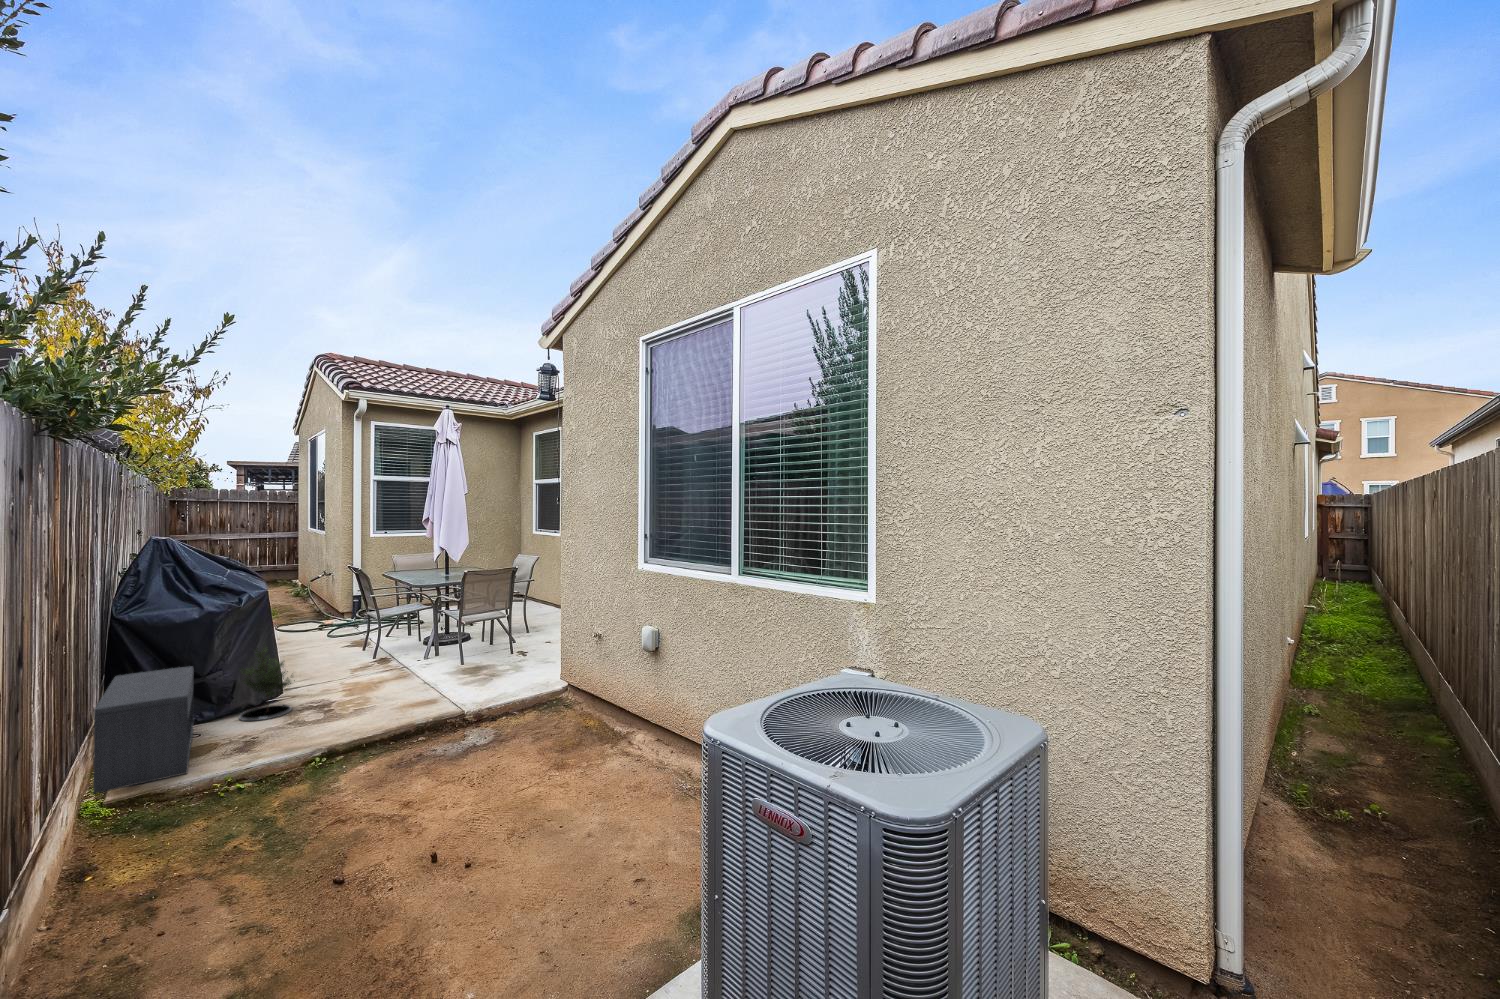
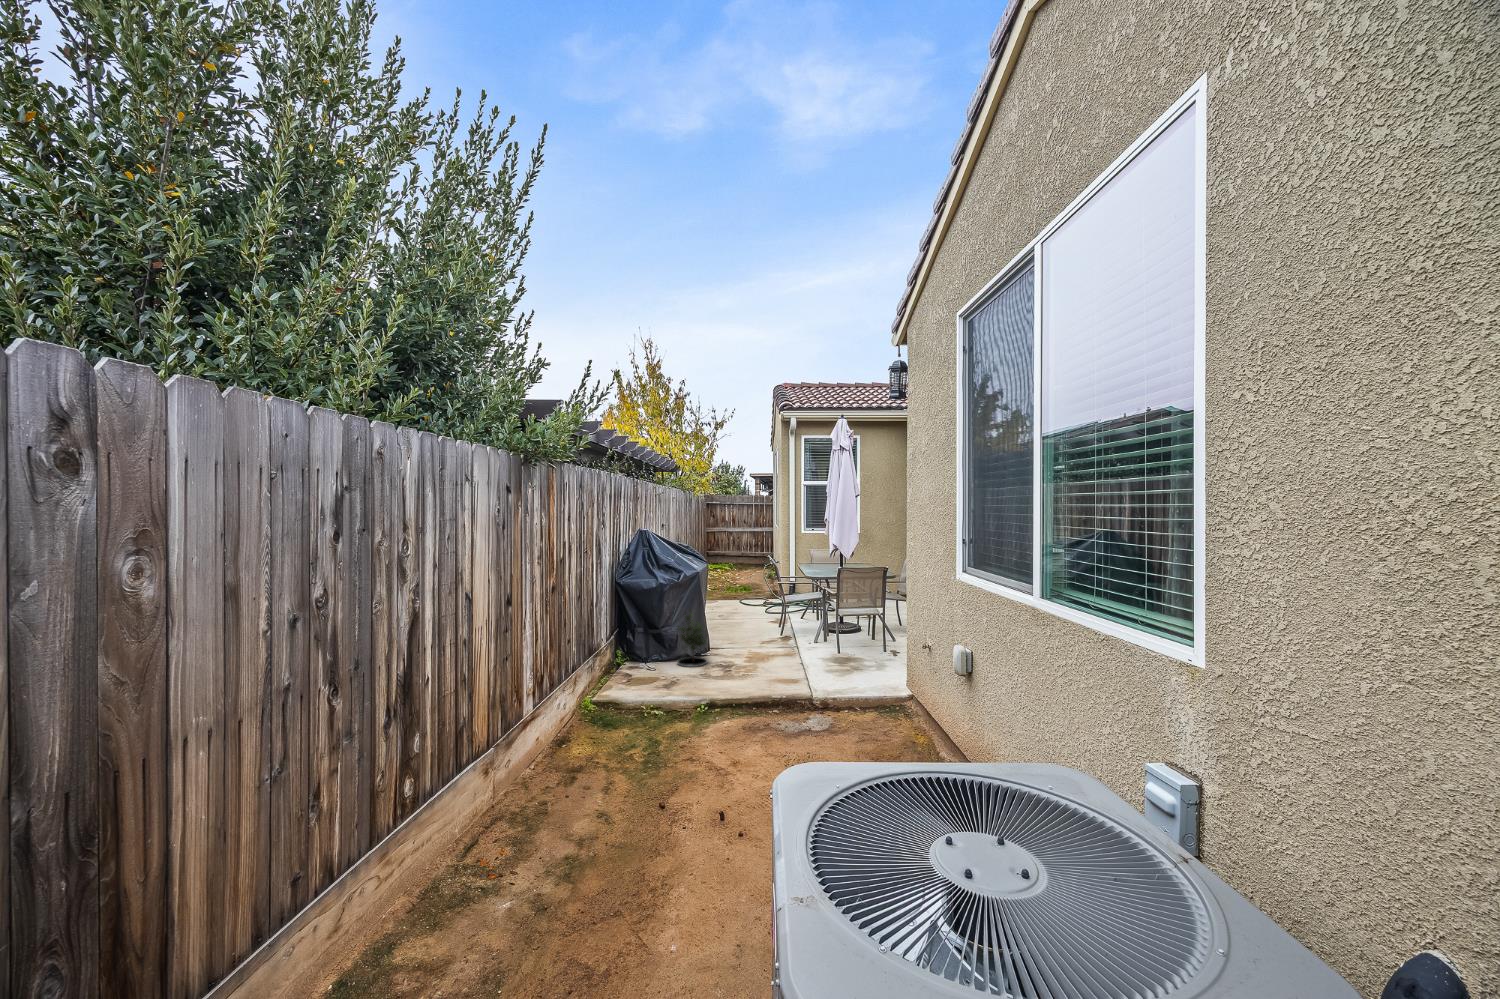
bench: present [93,666,194,794] -> none [585,619,651,695]

